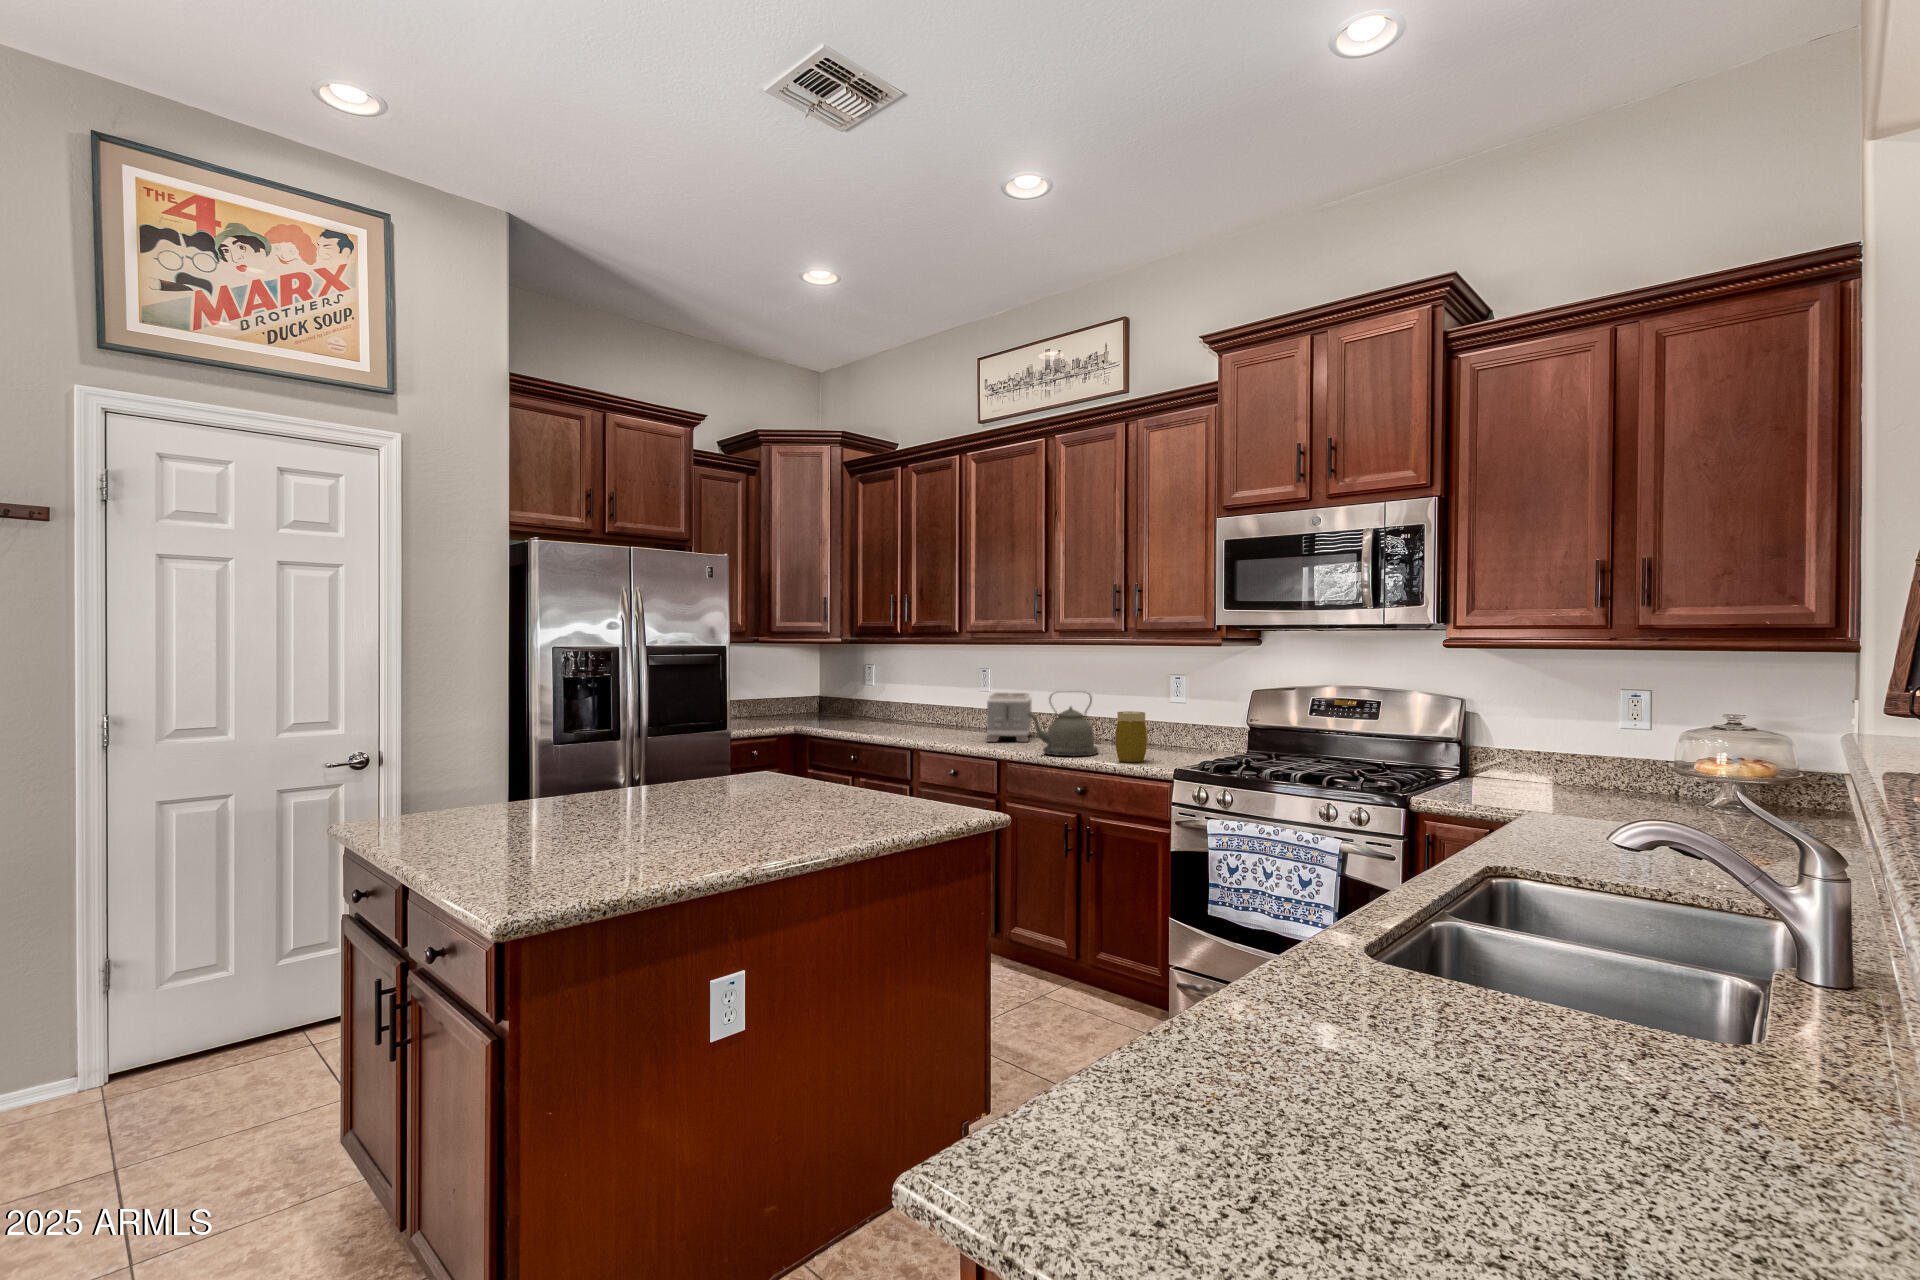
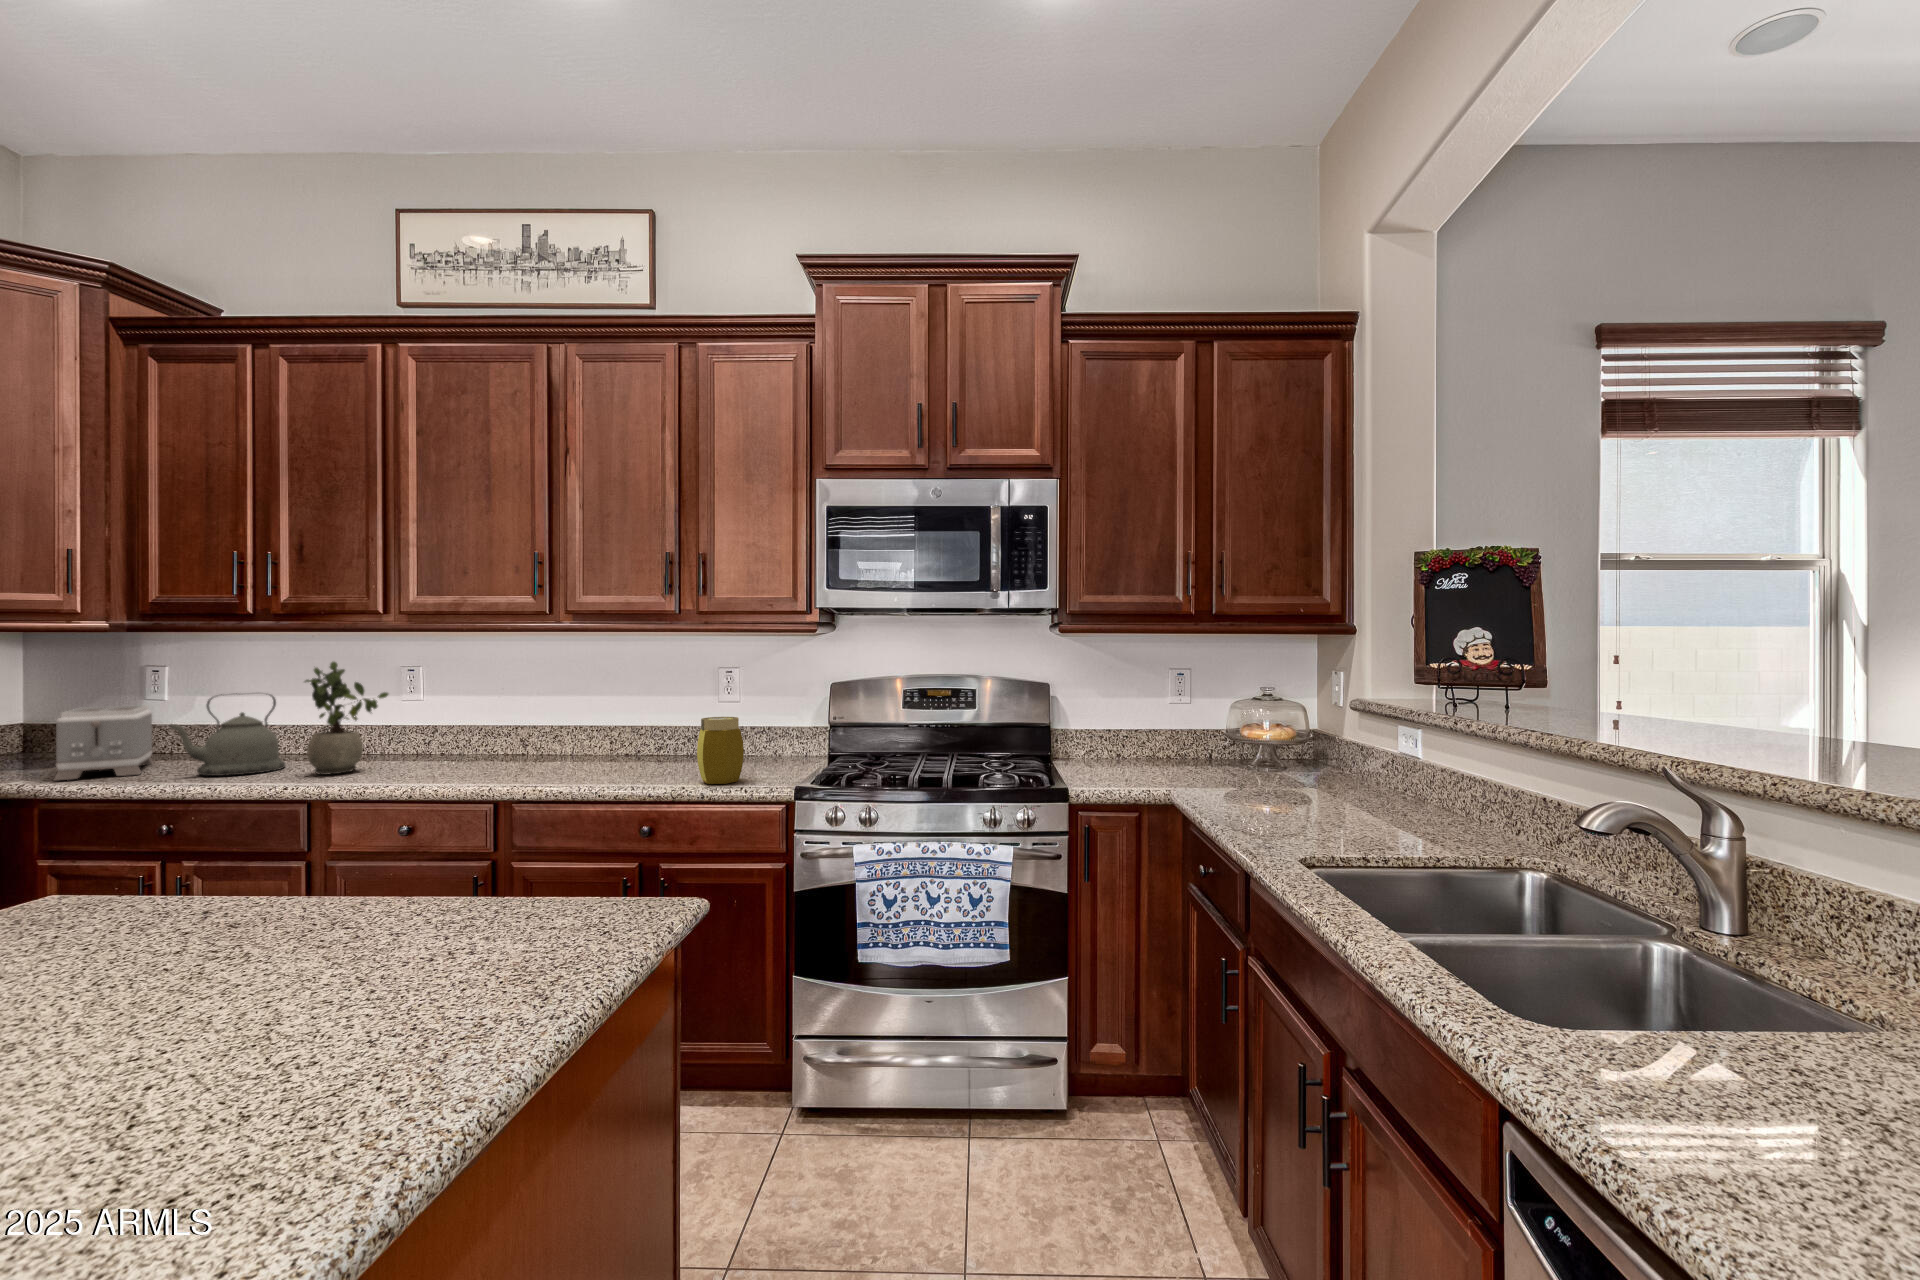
potted plant: none [922,663,964,735] -> present [305,662,388,775]
toaster: present [987,693,1032,742] -> present [54,705,154,781]
kettle: present [1028,694,1098,756] -> present [170,693,286,776]

